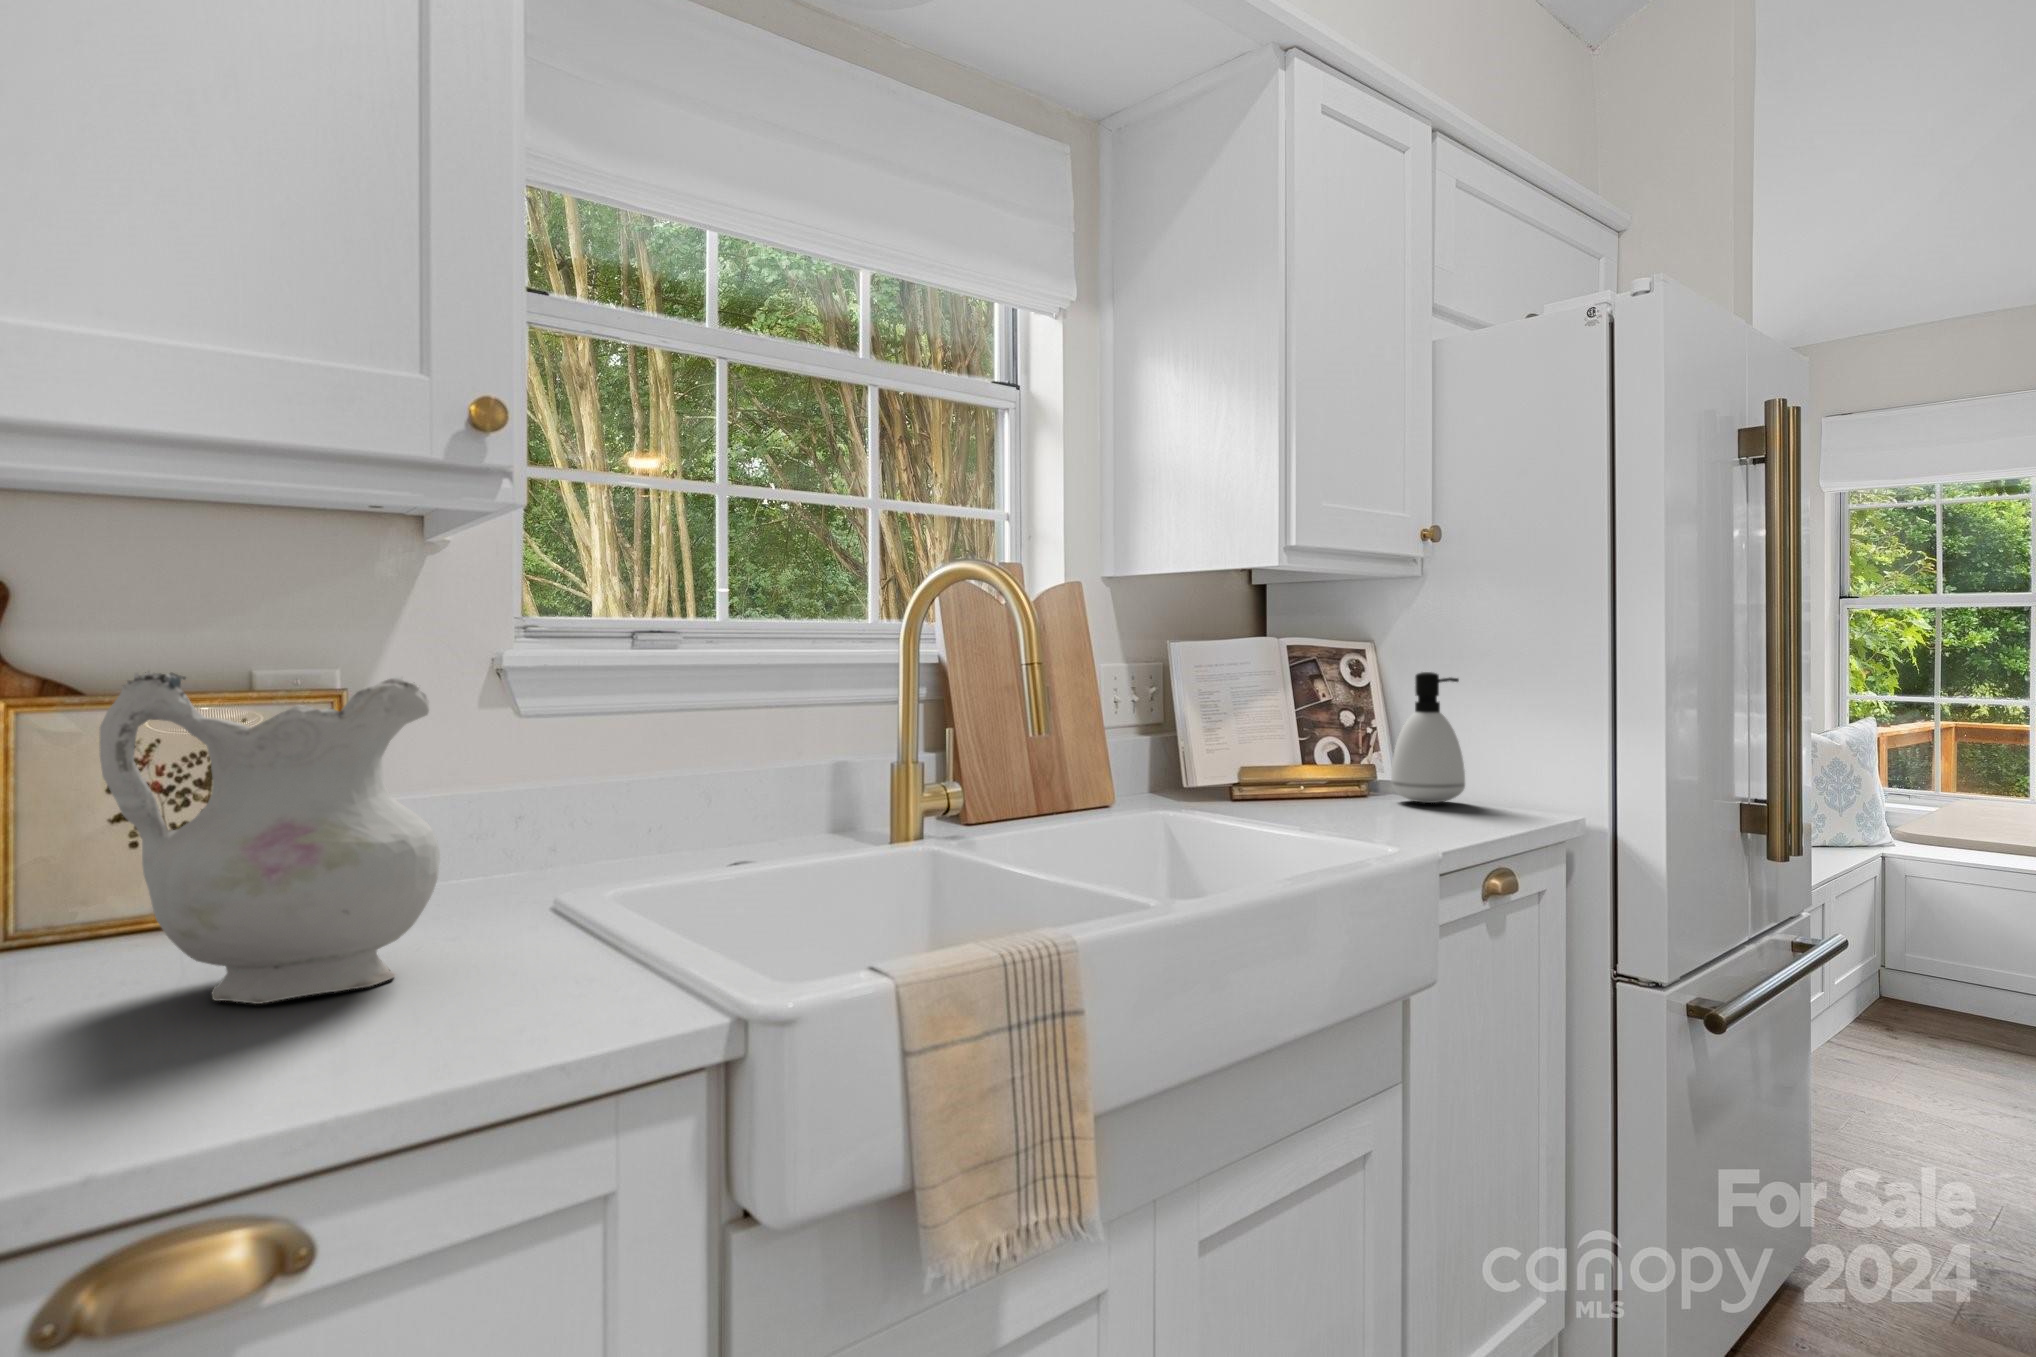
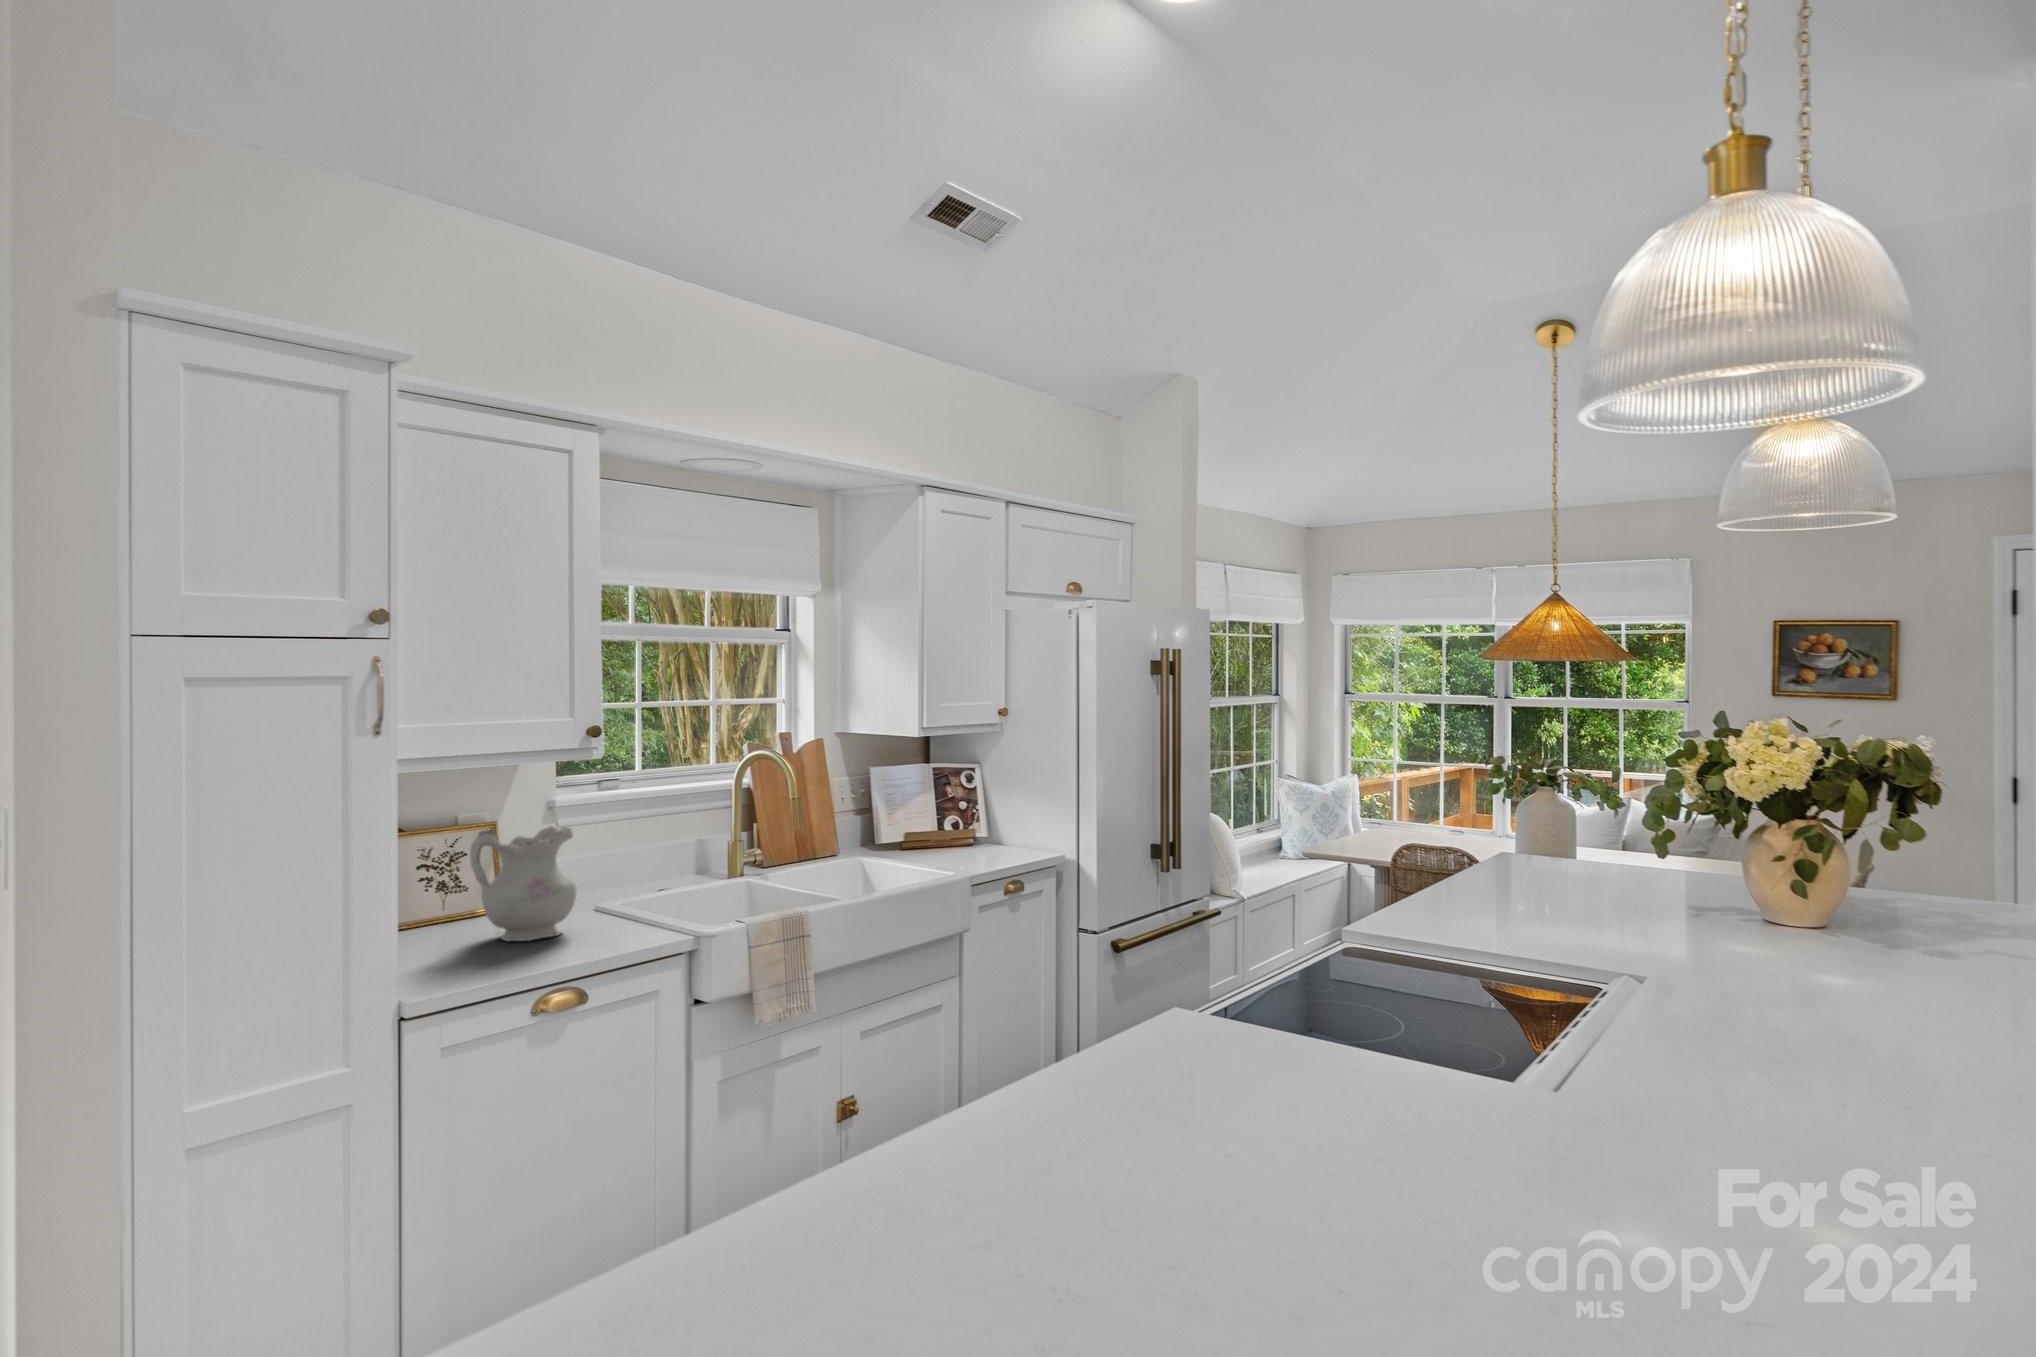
soap dispenser: present [1391,672,1465,803] -> none [982,783,1016,848]

